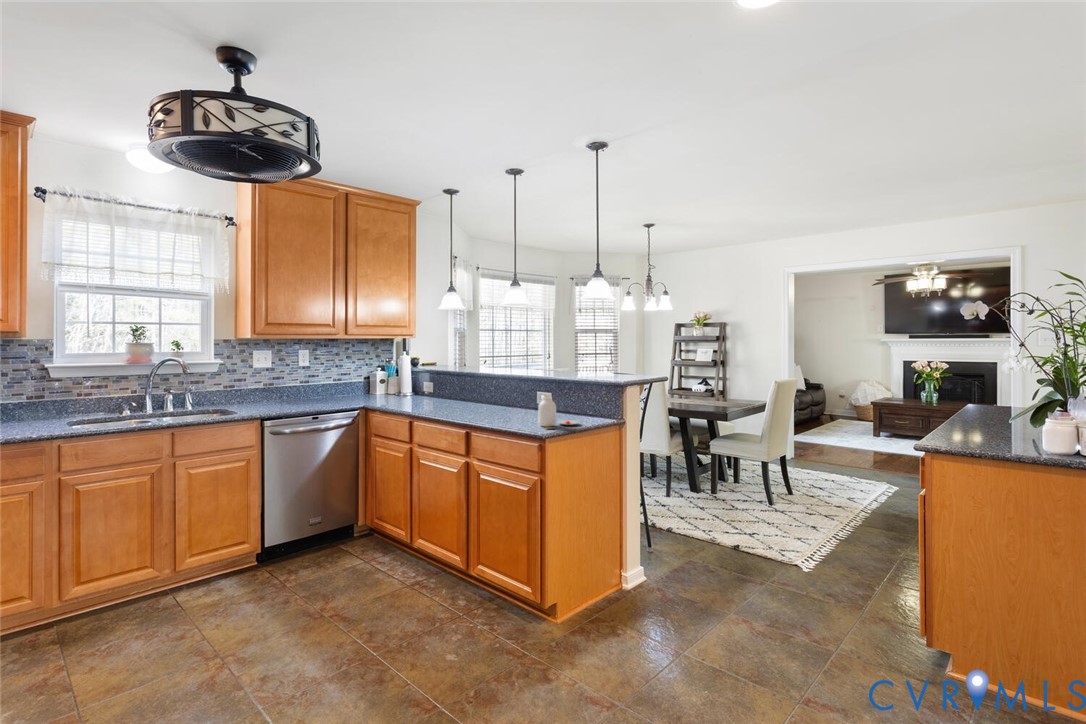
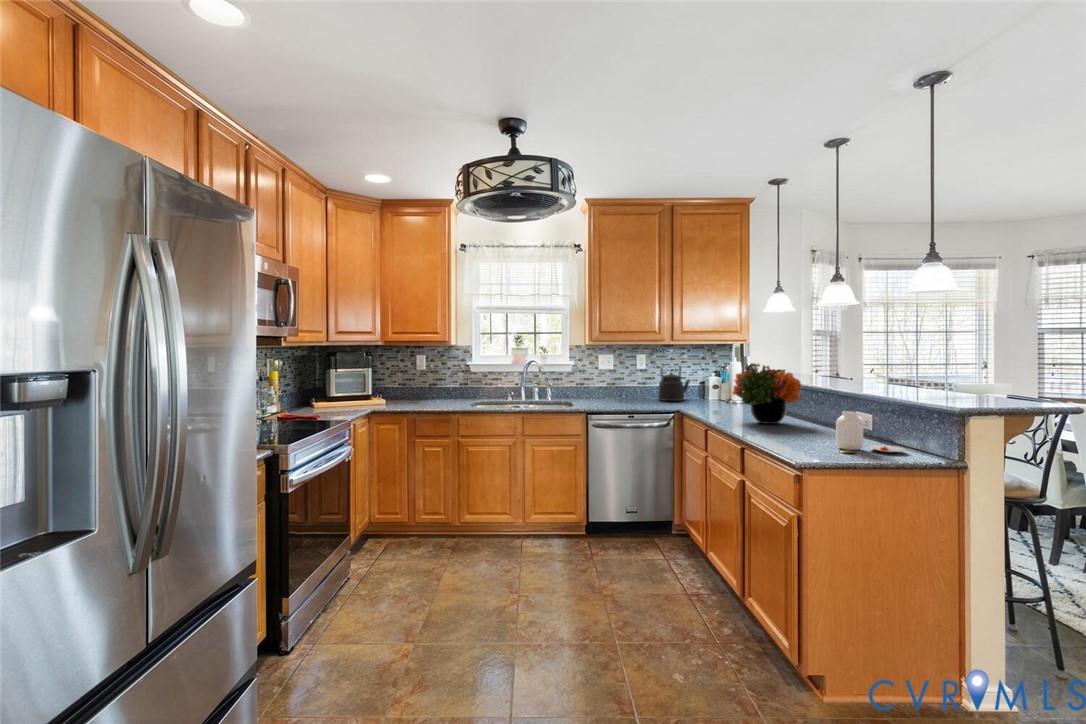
kettle: none [328,361,360,399] -> present [658,366,690,401]
flower arrangement: none [433,361,491,413] -> present [732,366,801,424]

